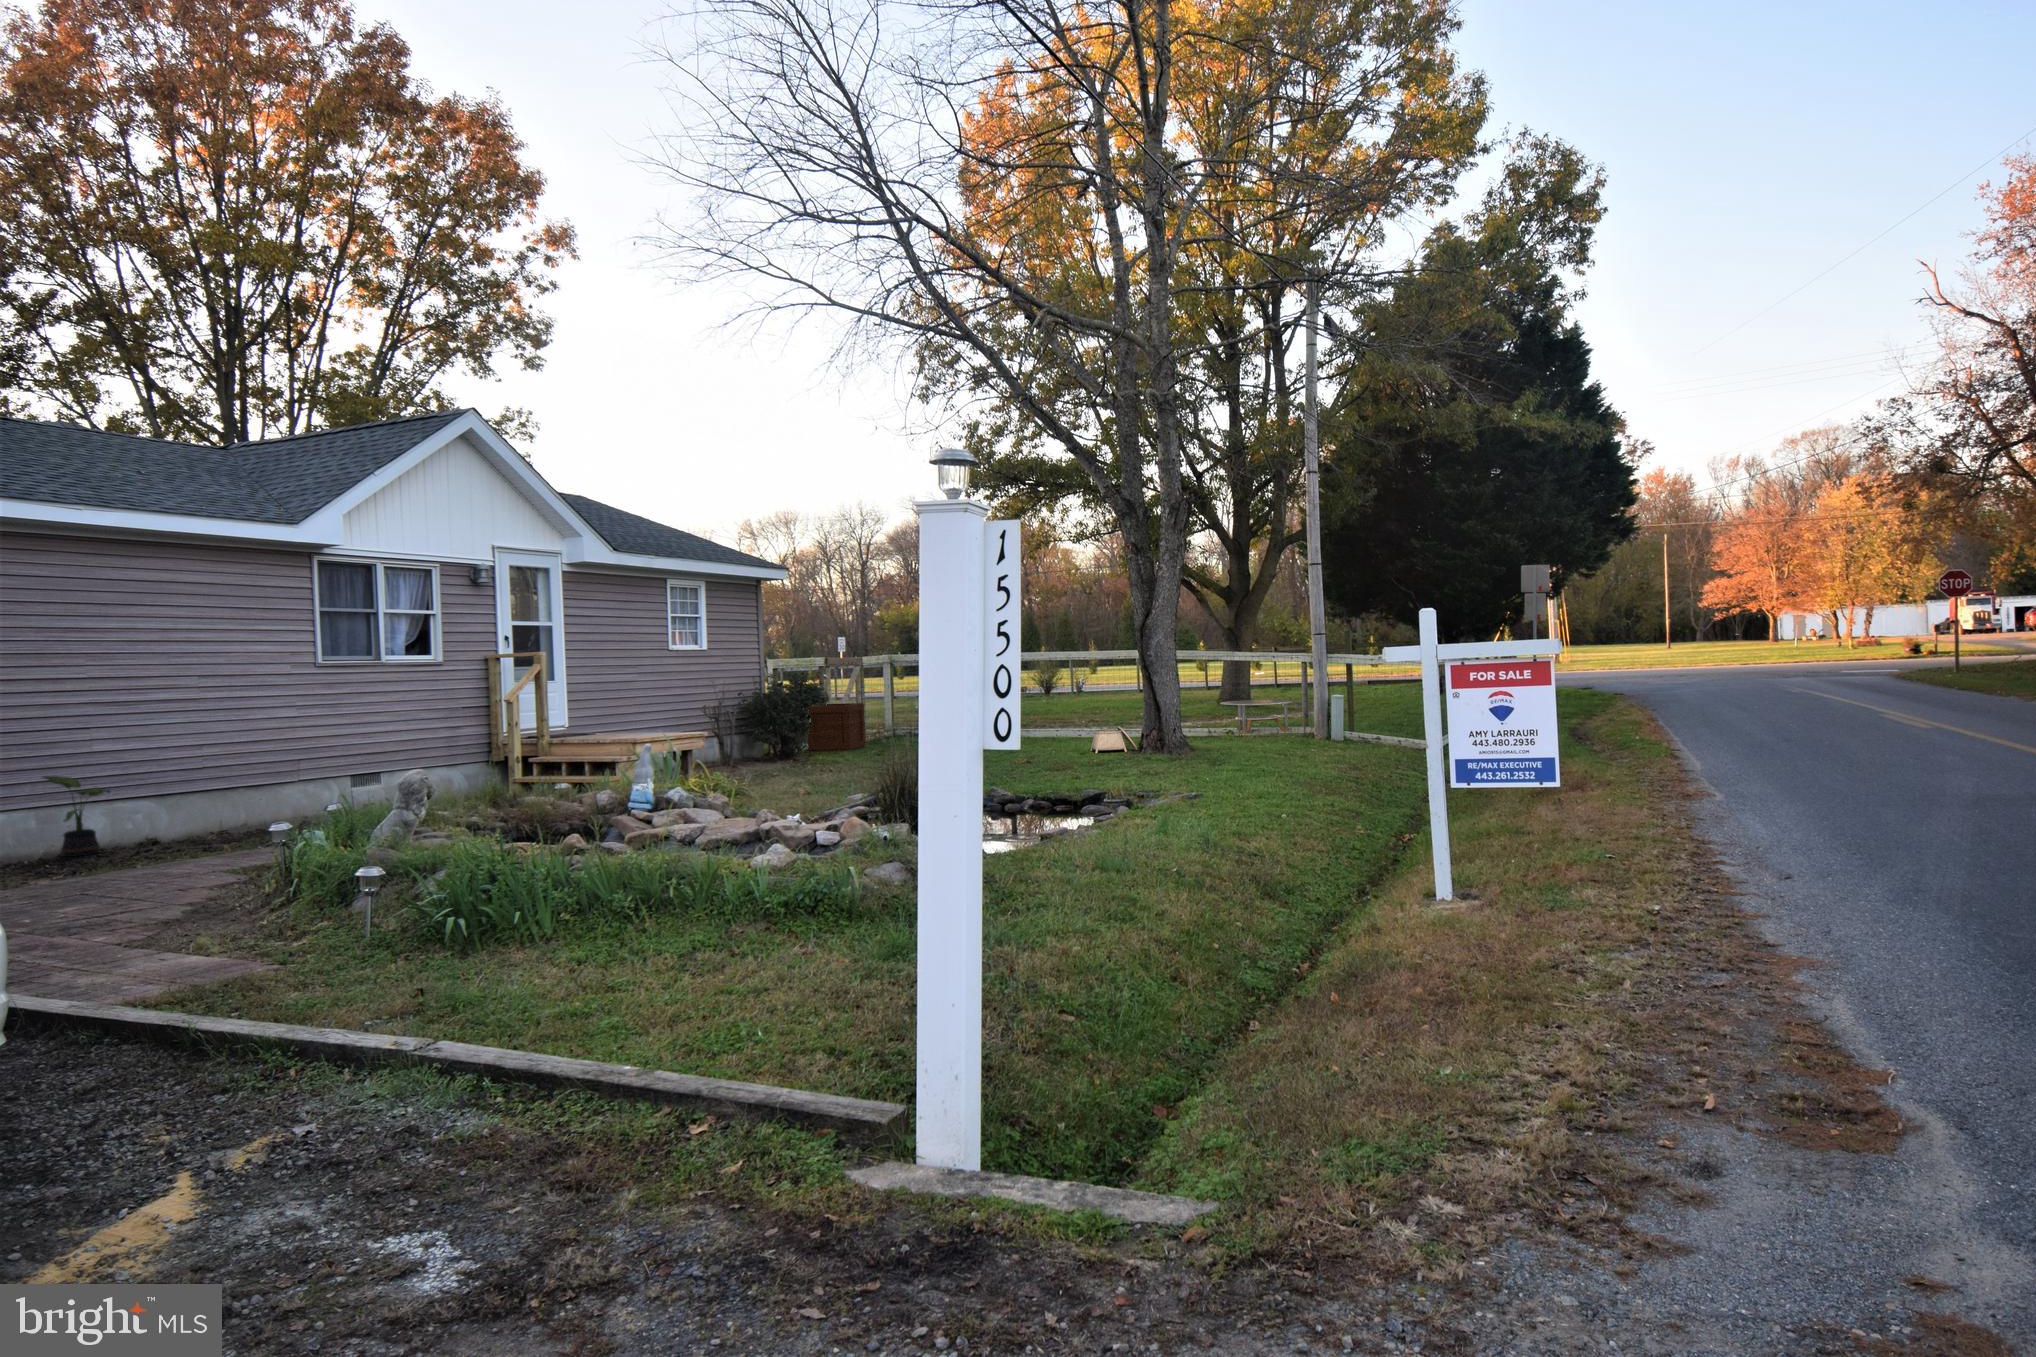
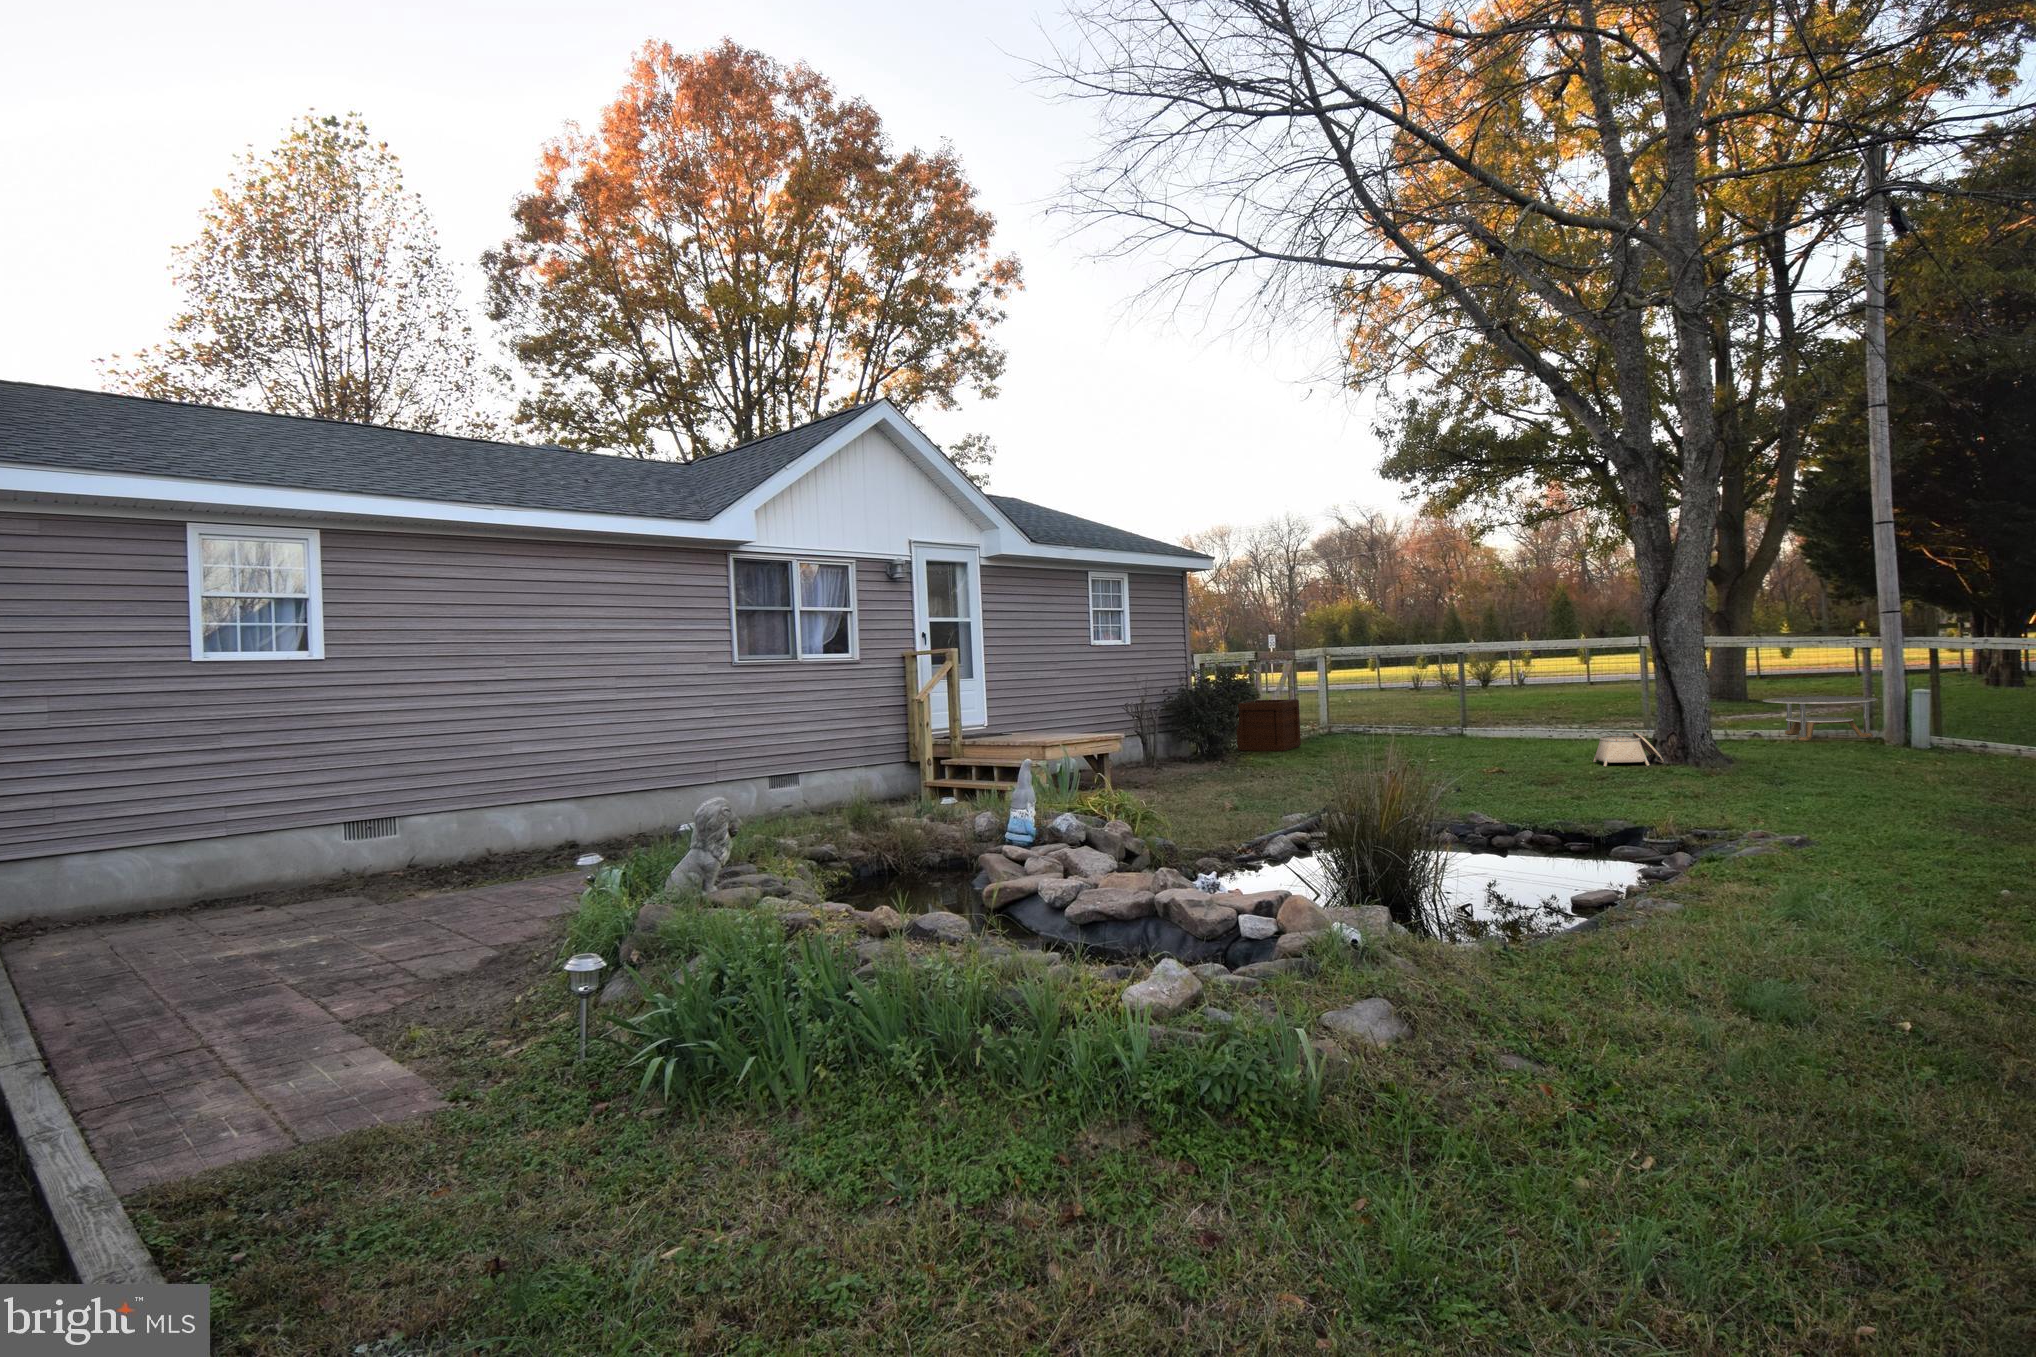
potted plant: present [43,776,110,857] -> none [454,780,517,864]

